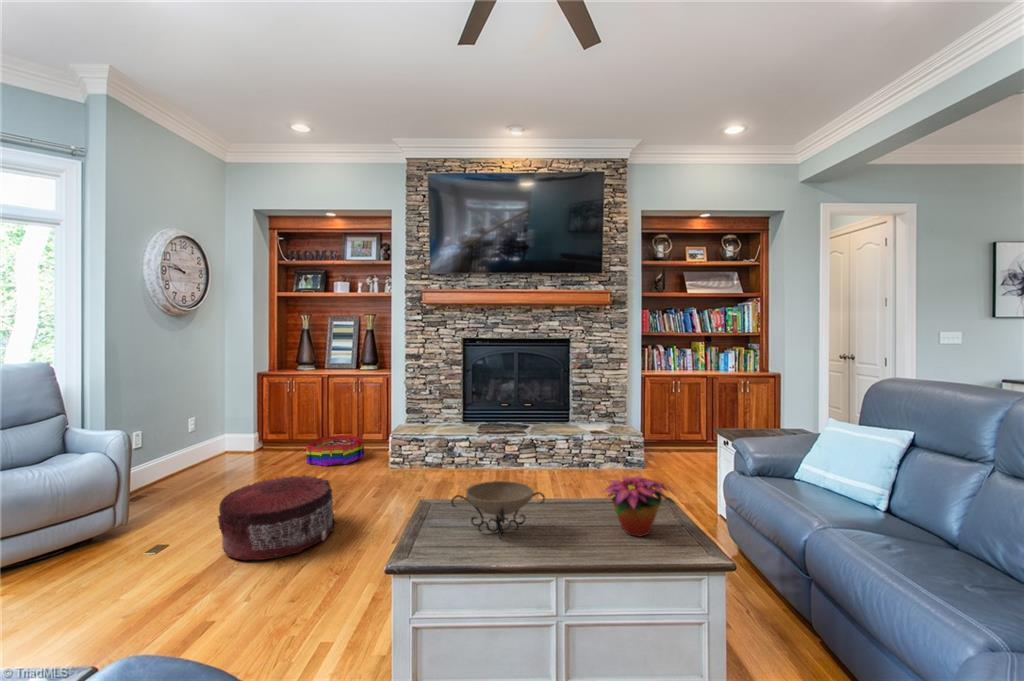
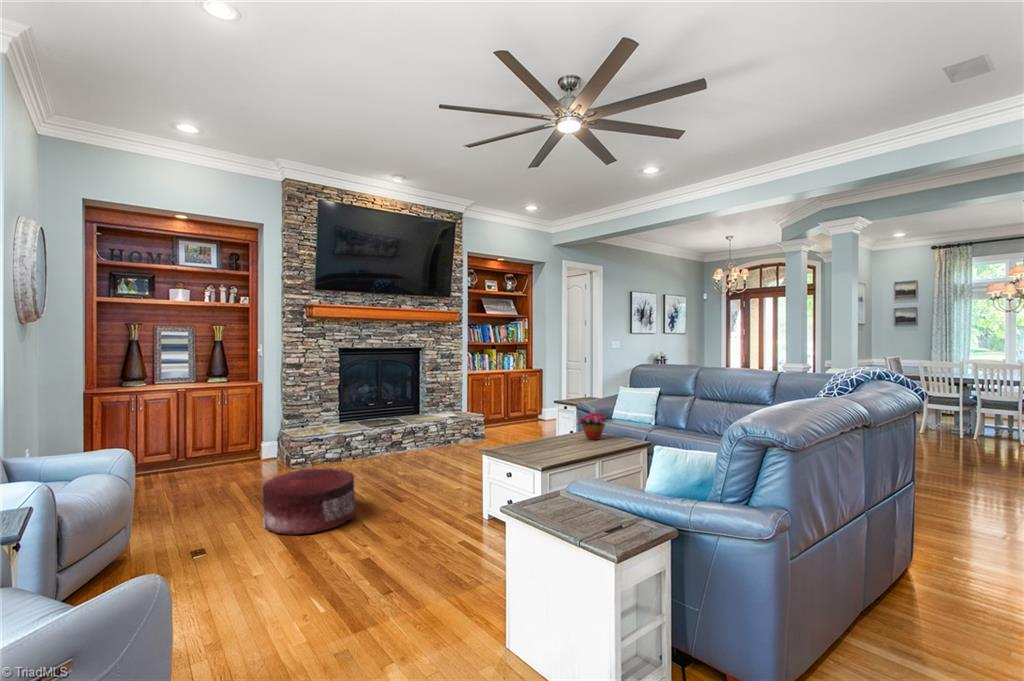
storage bin: present [306,435,364,466] -> none [181,451,249,483]
decorative bowl: present [451,481,545,539] -> none [525,424,564,450]

